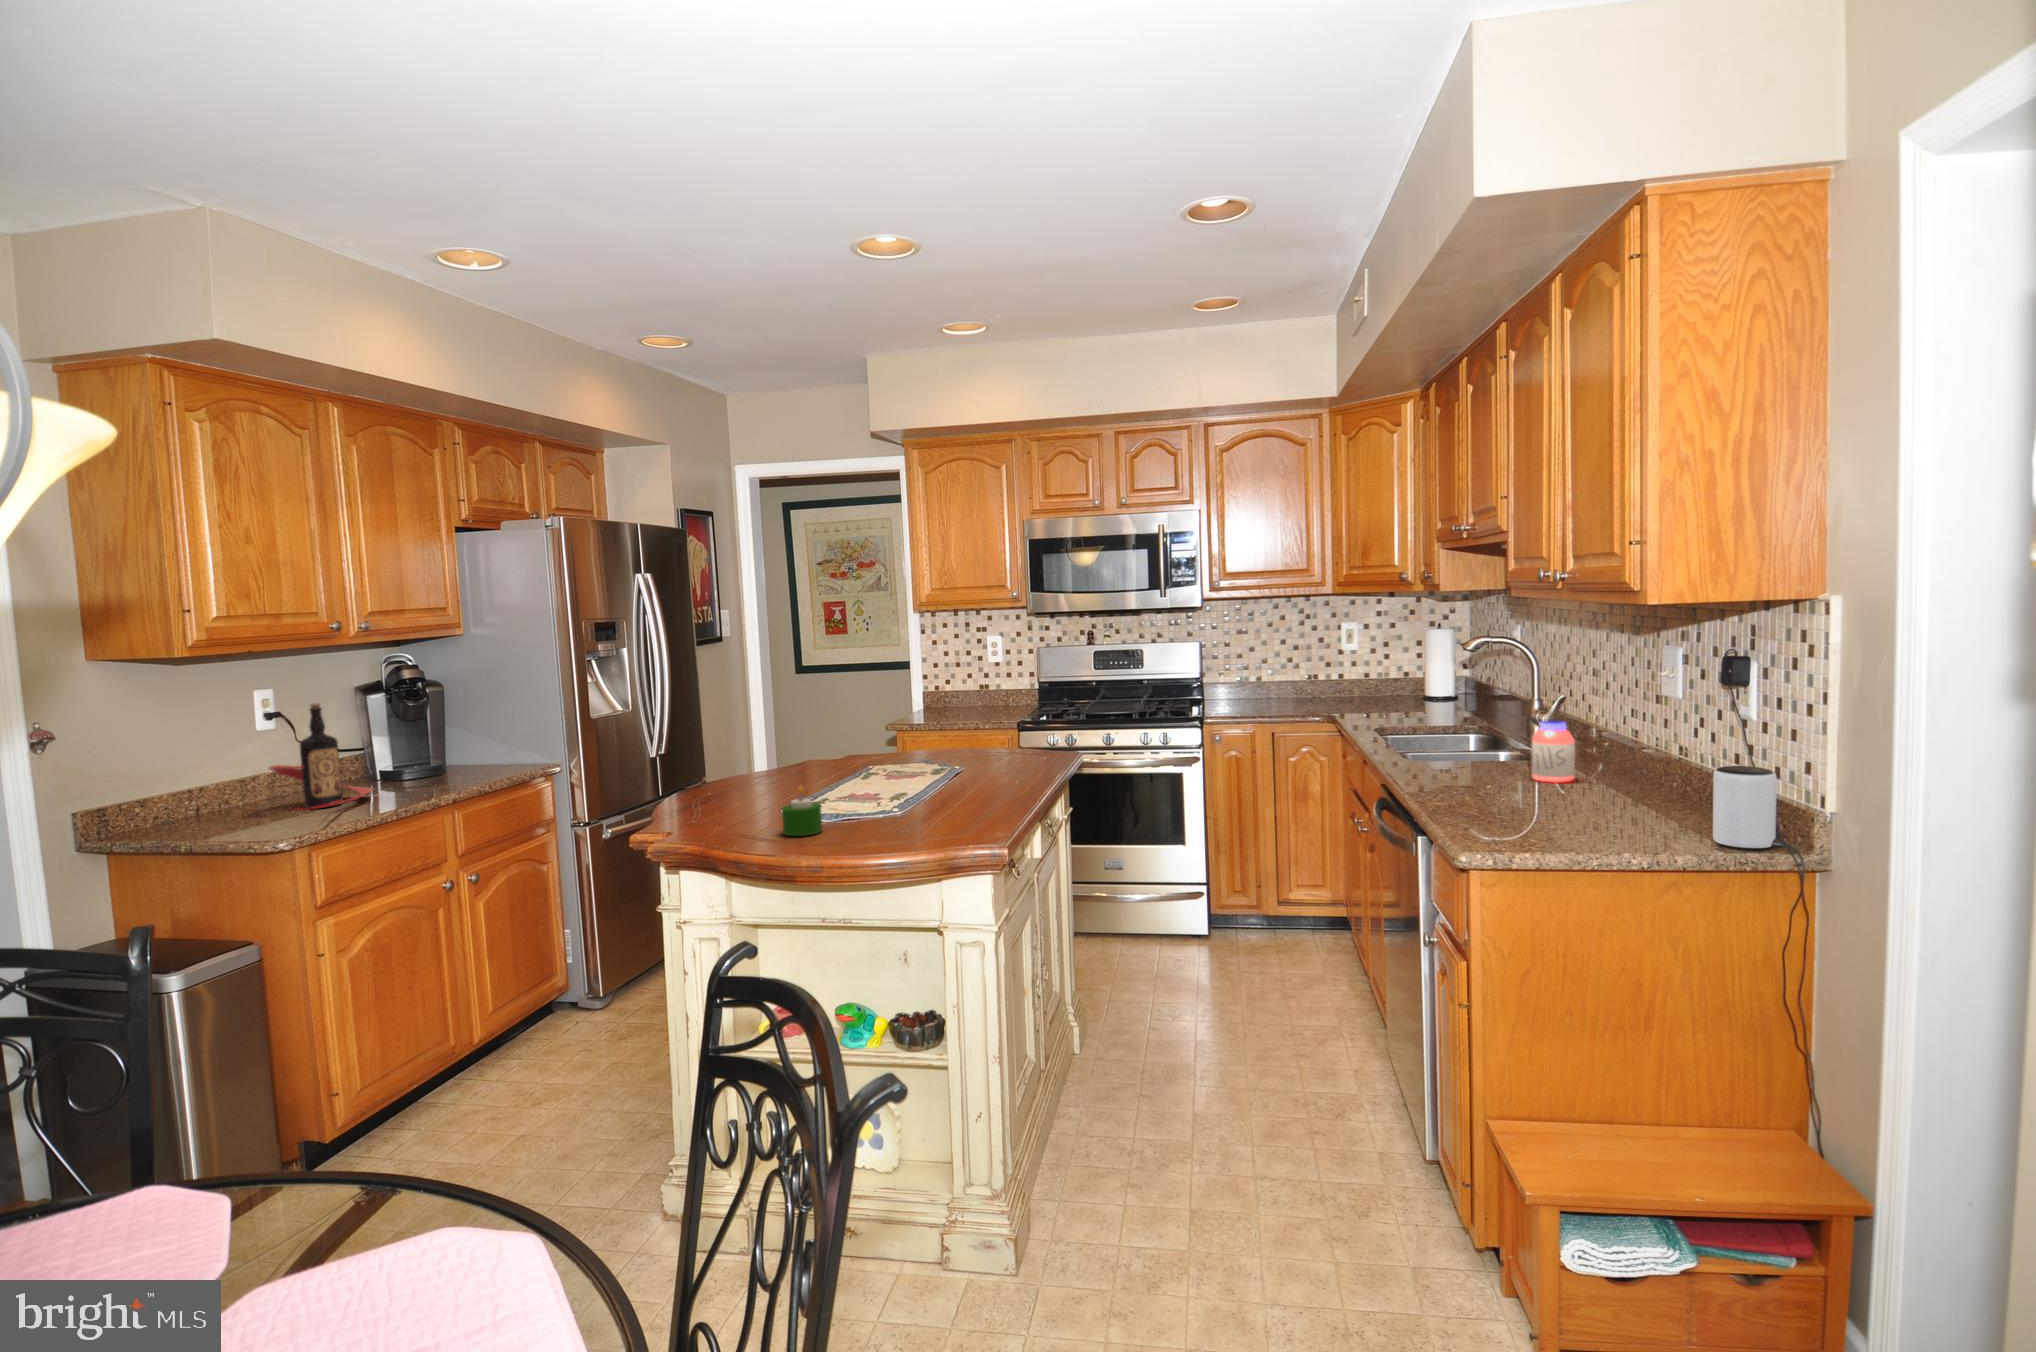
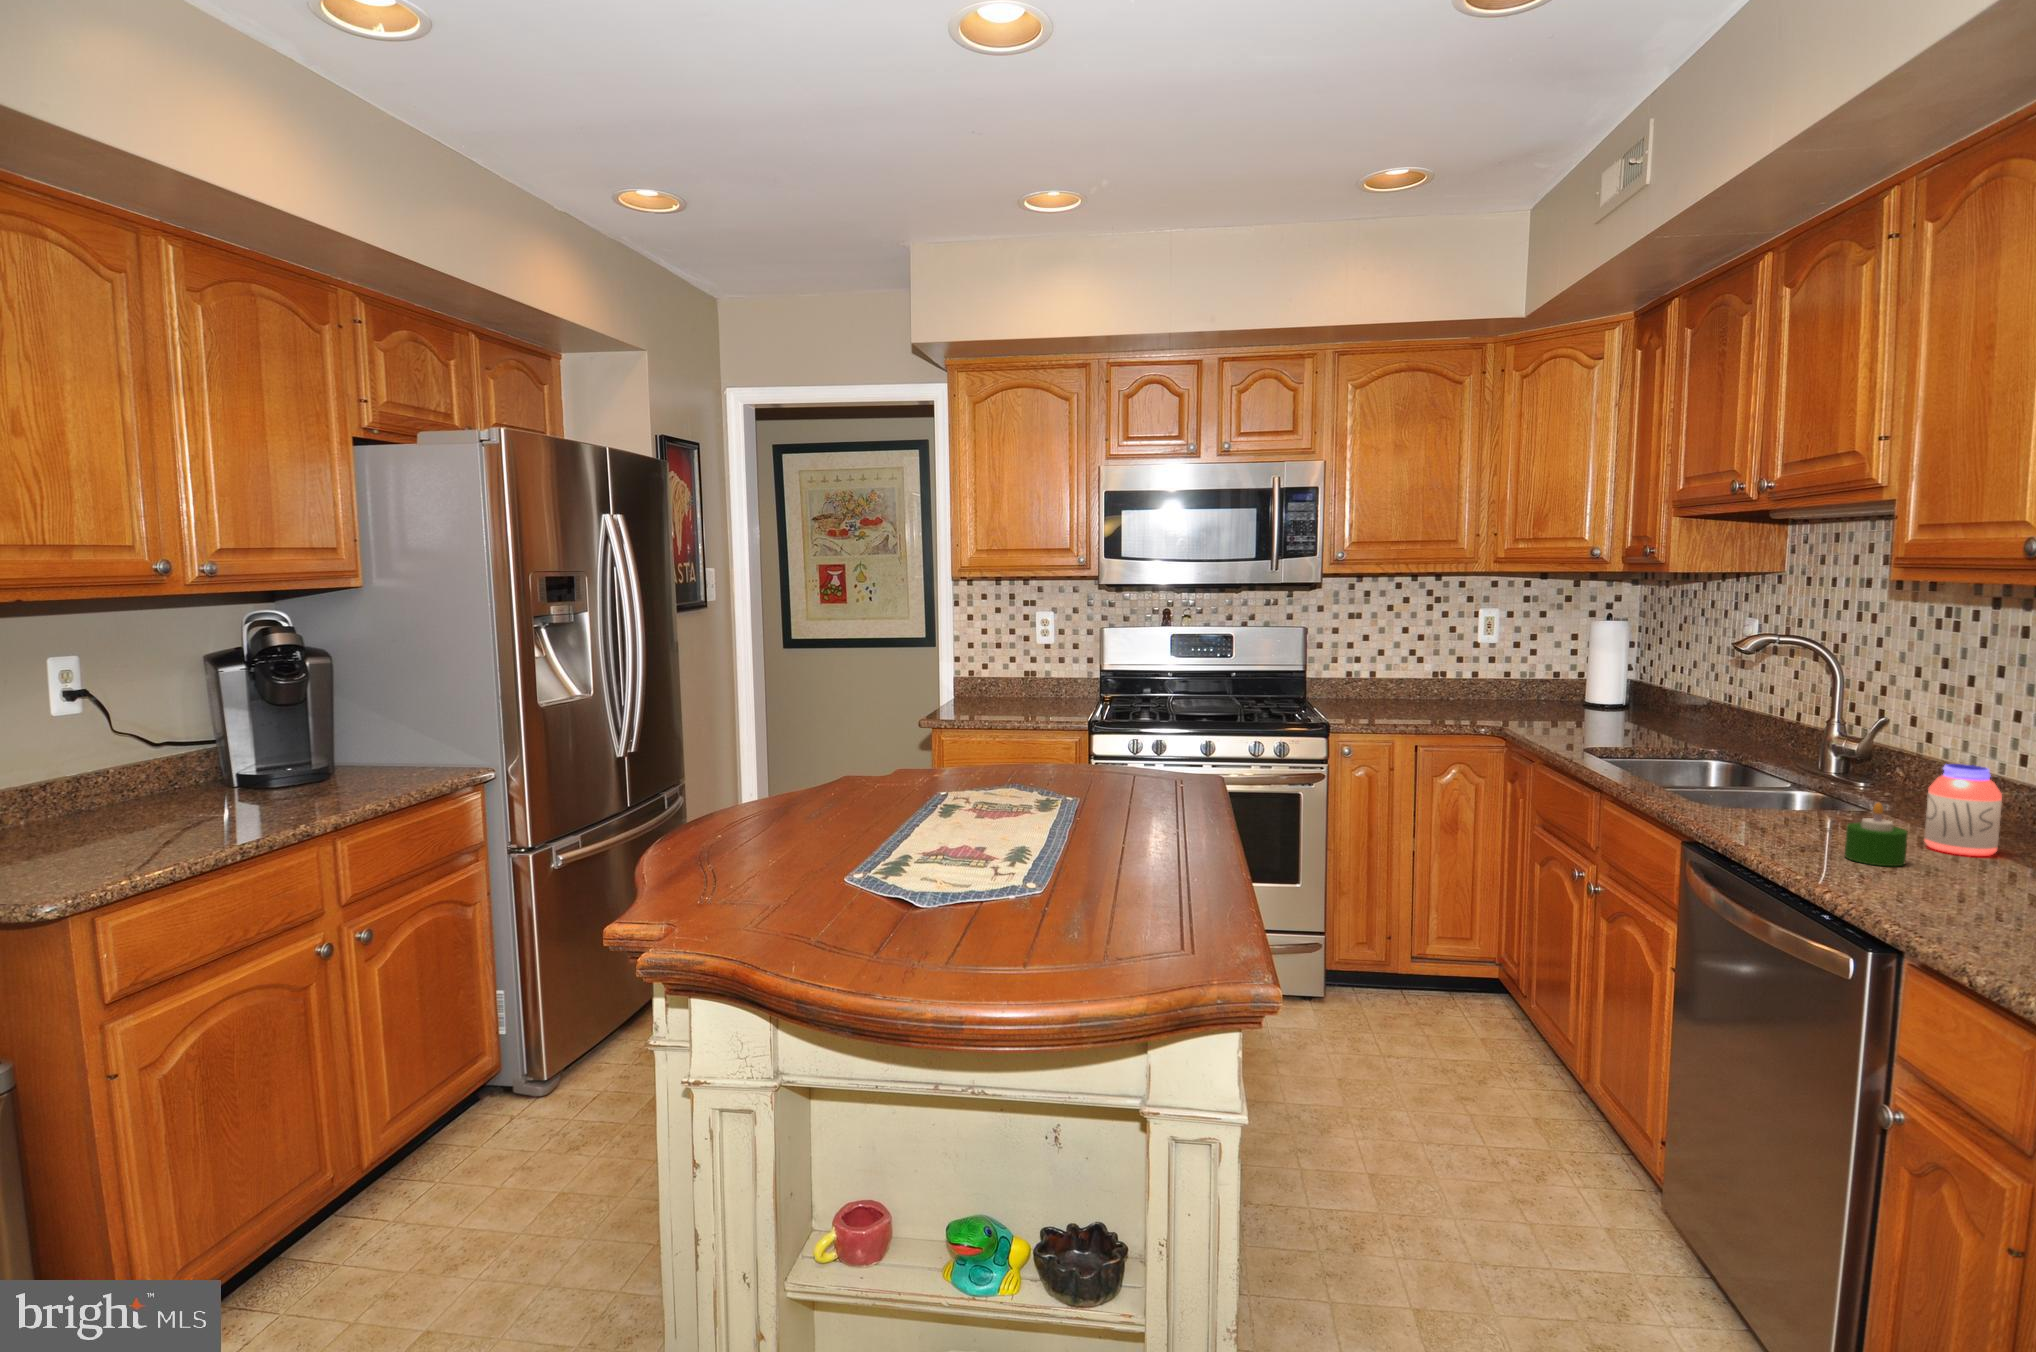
bottle: present [269,703,373,809] -> none [42,682,217,844]
candle: present [782,786,822,836] -> present [1845,803,1908,866]

